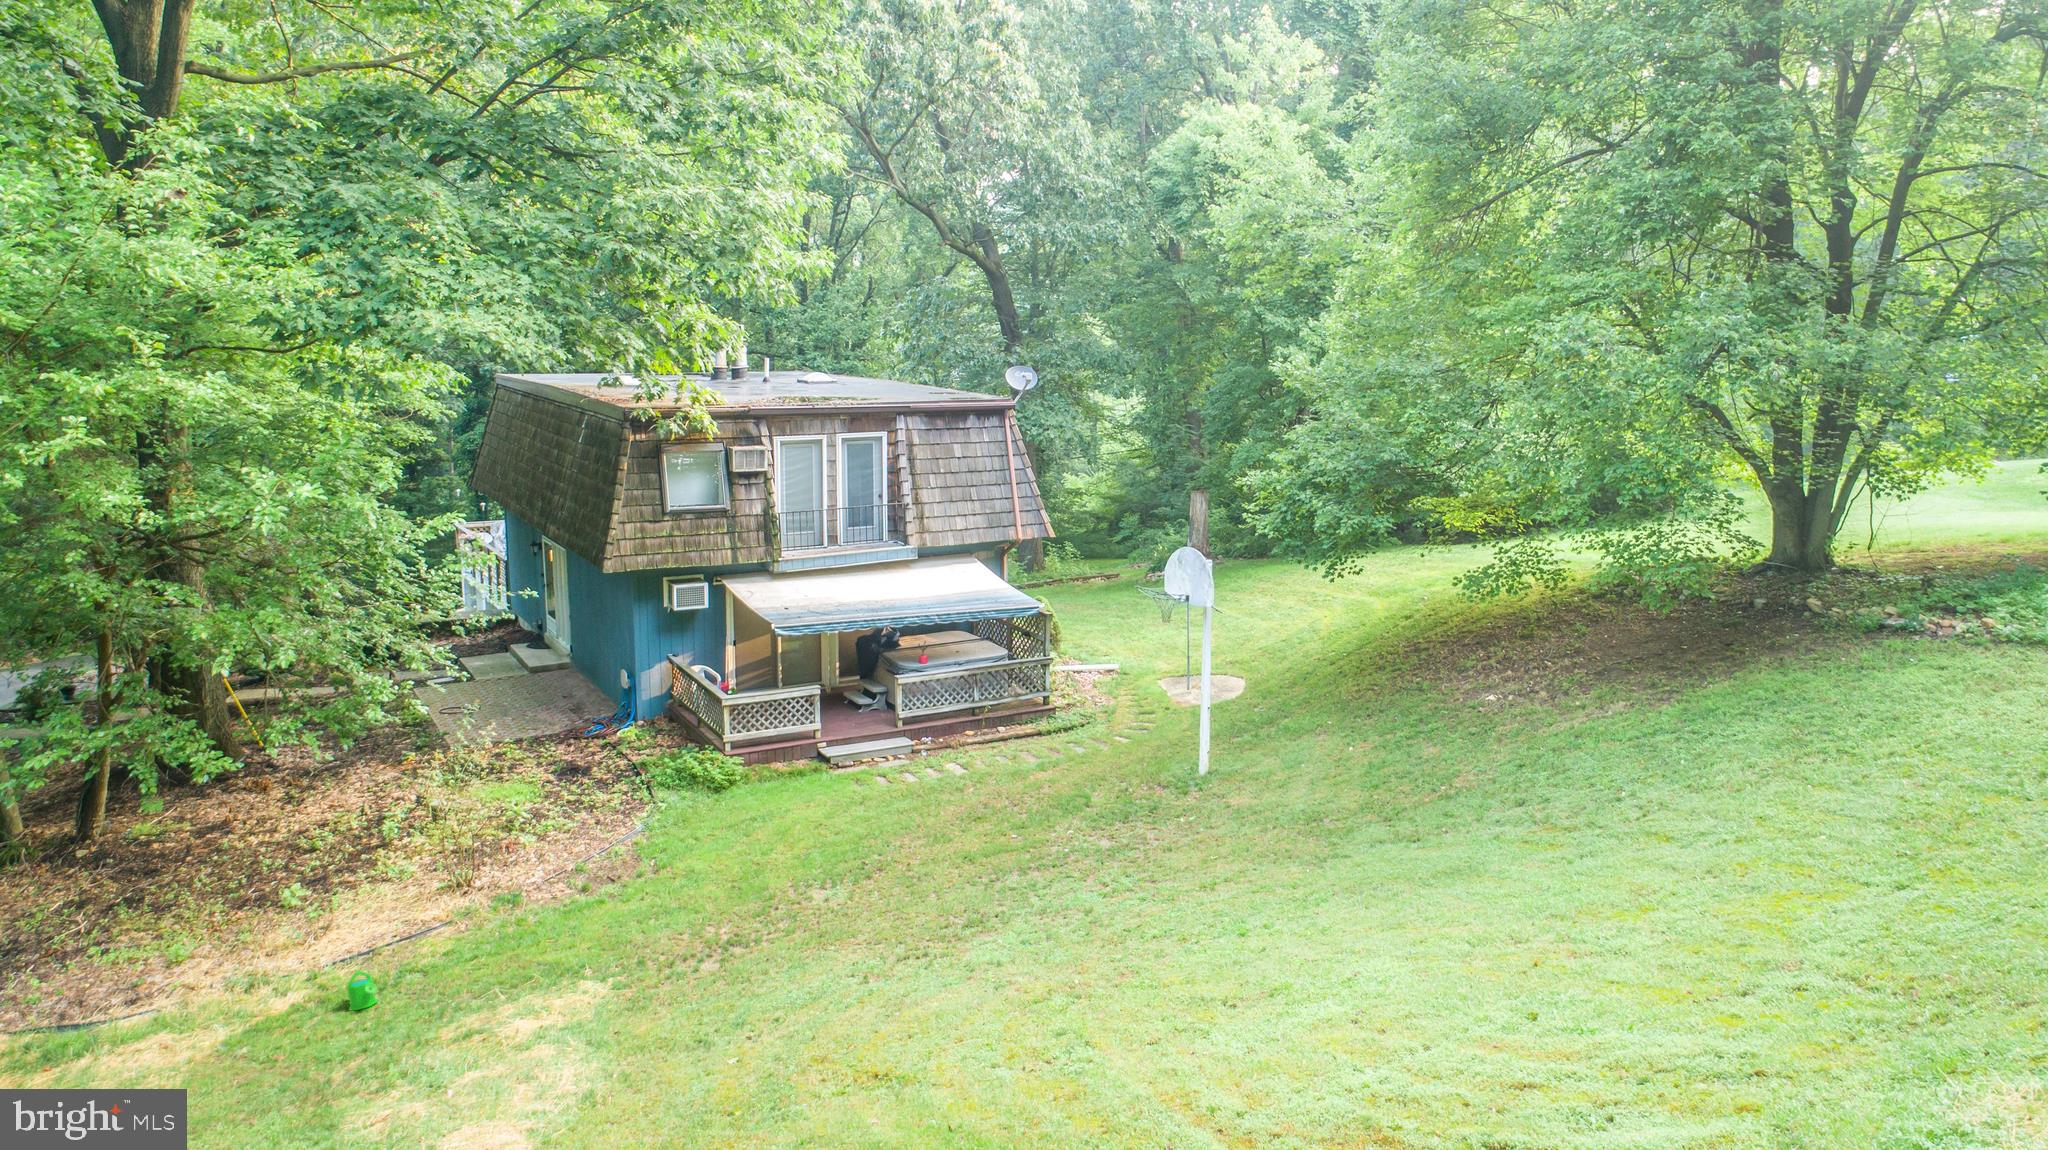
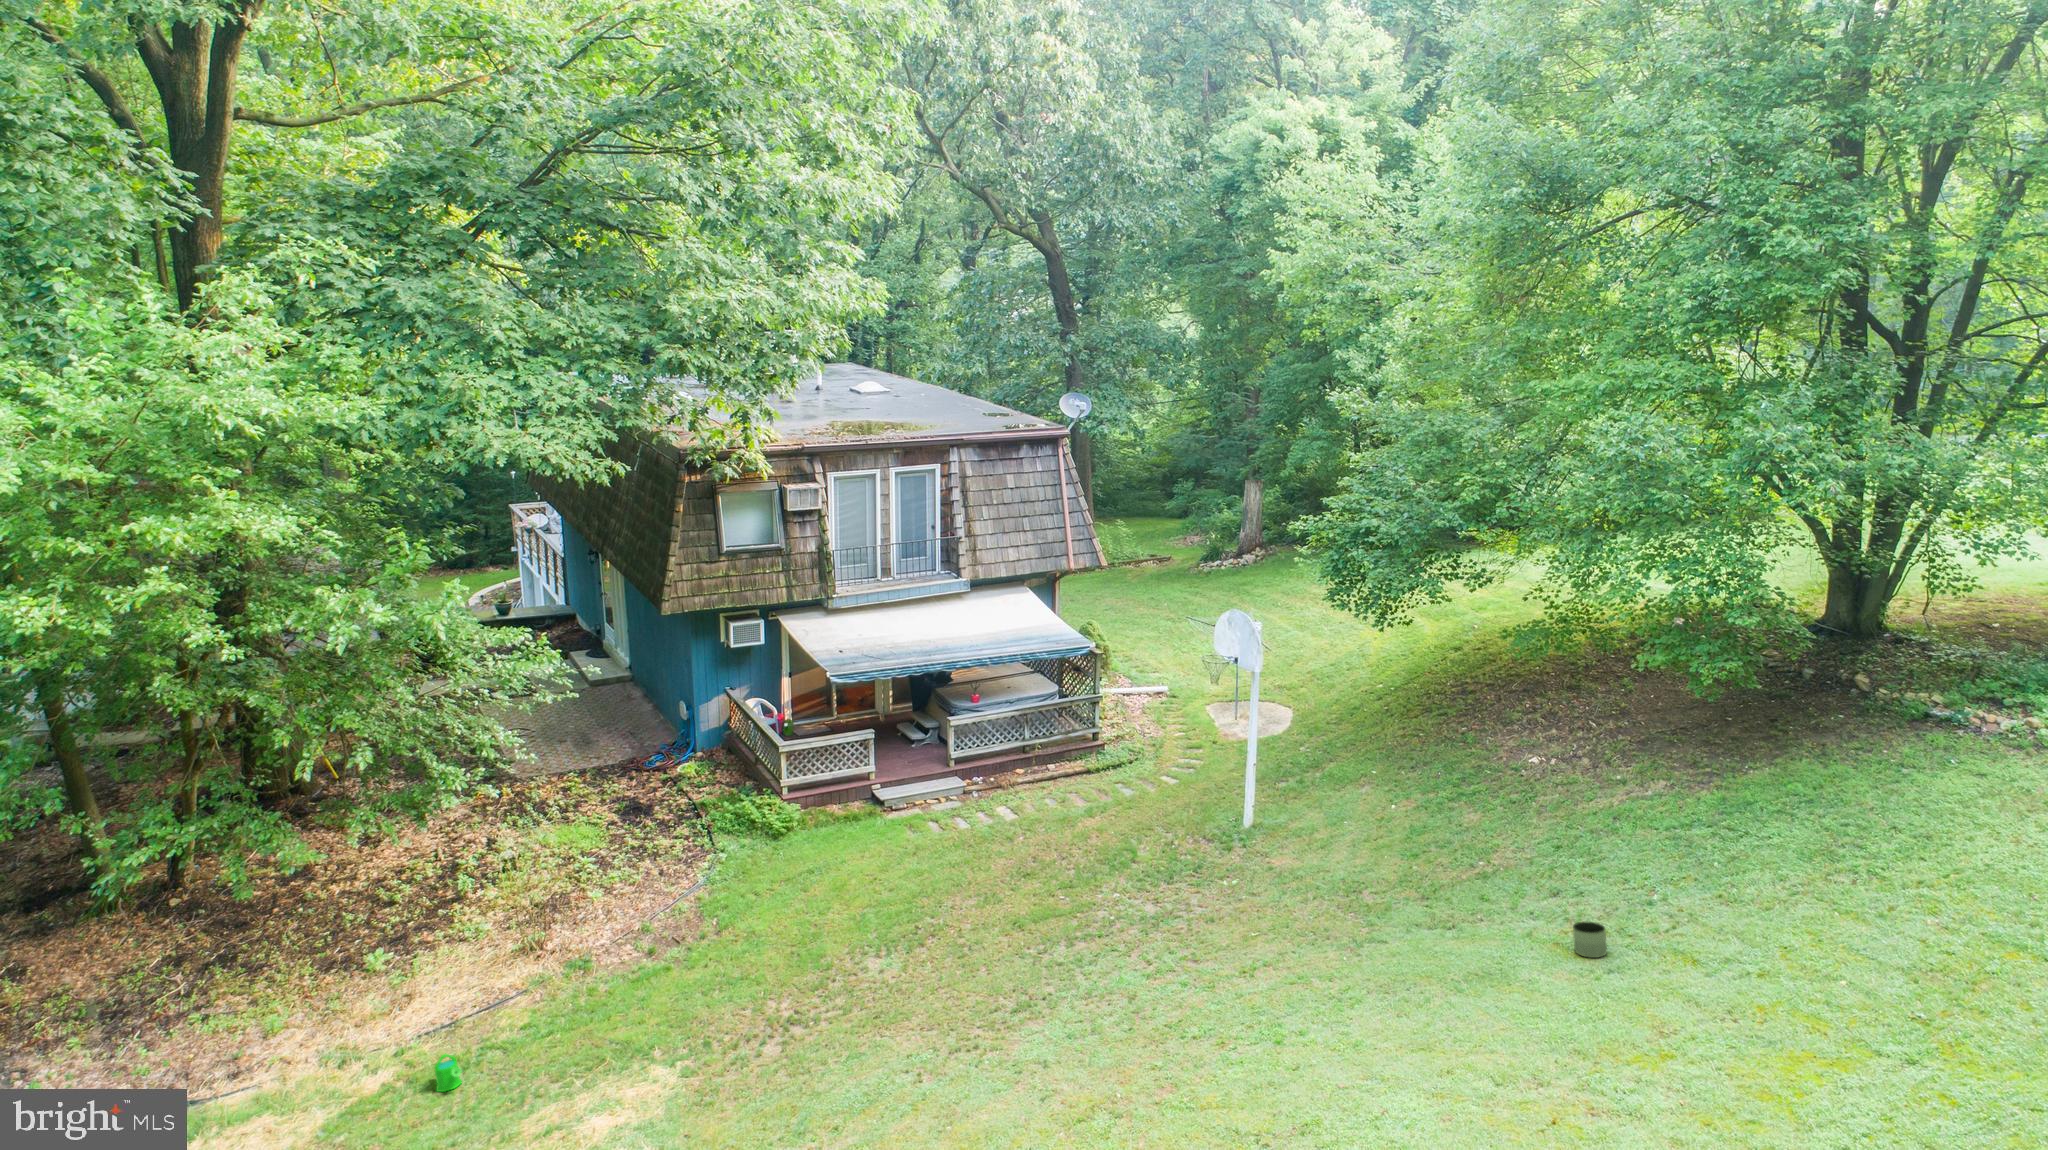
planter: none [1521,802,1555,835] -> present [1573,922,1607,958]

